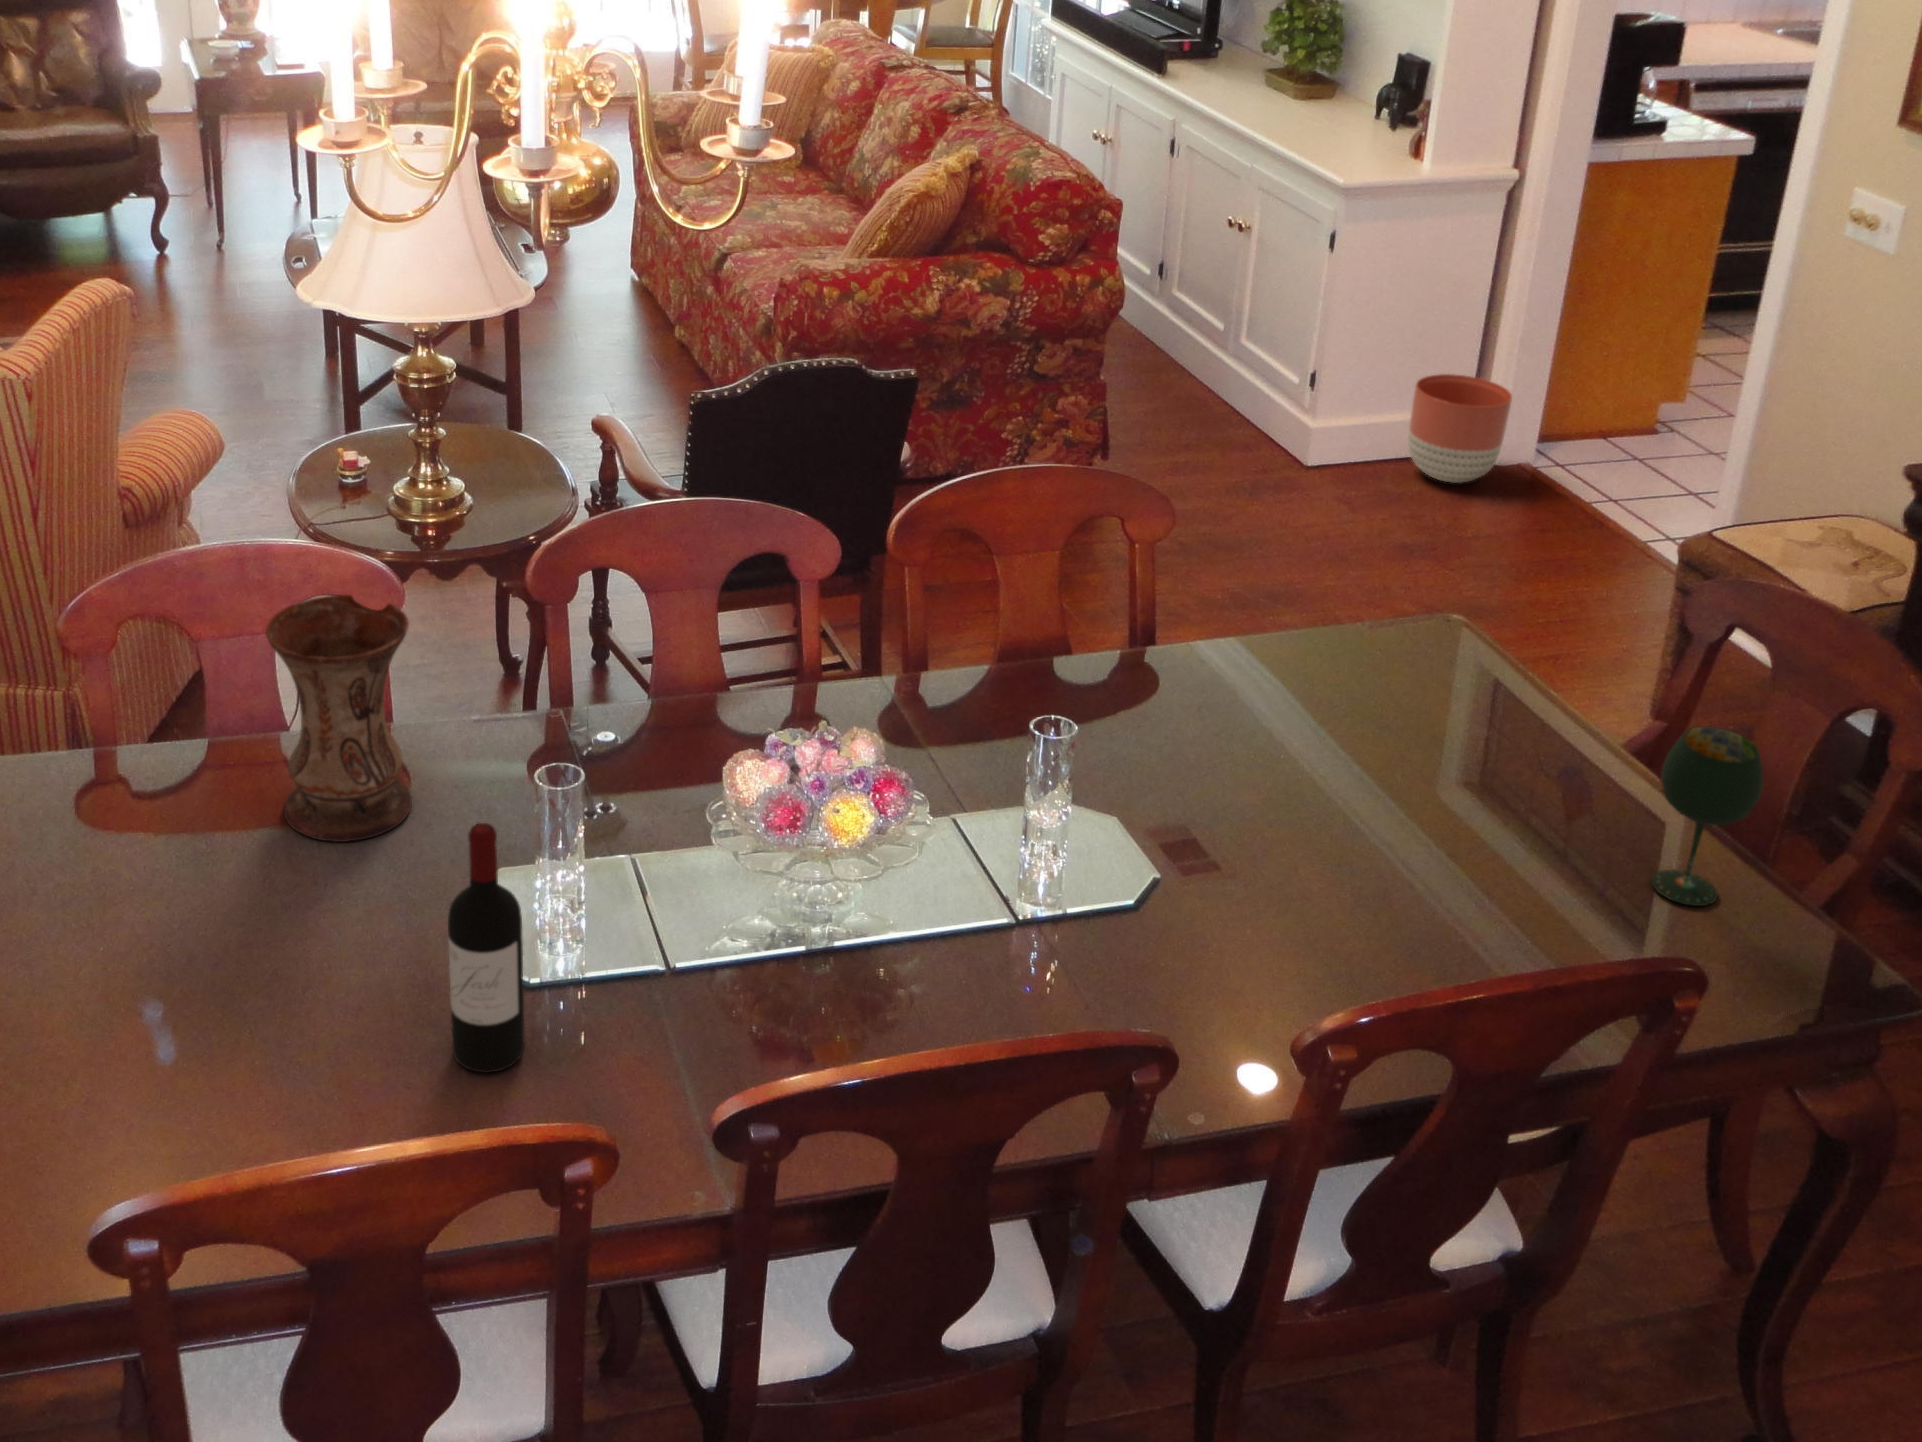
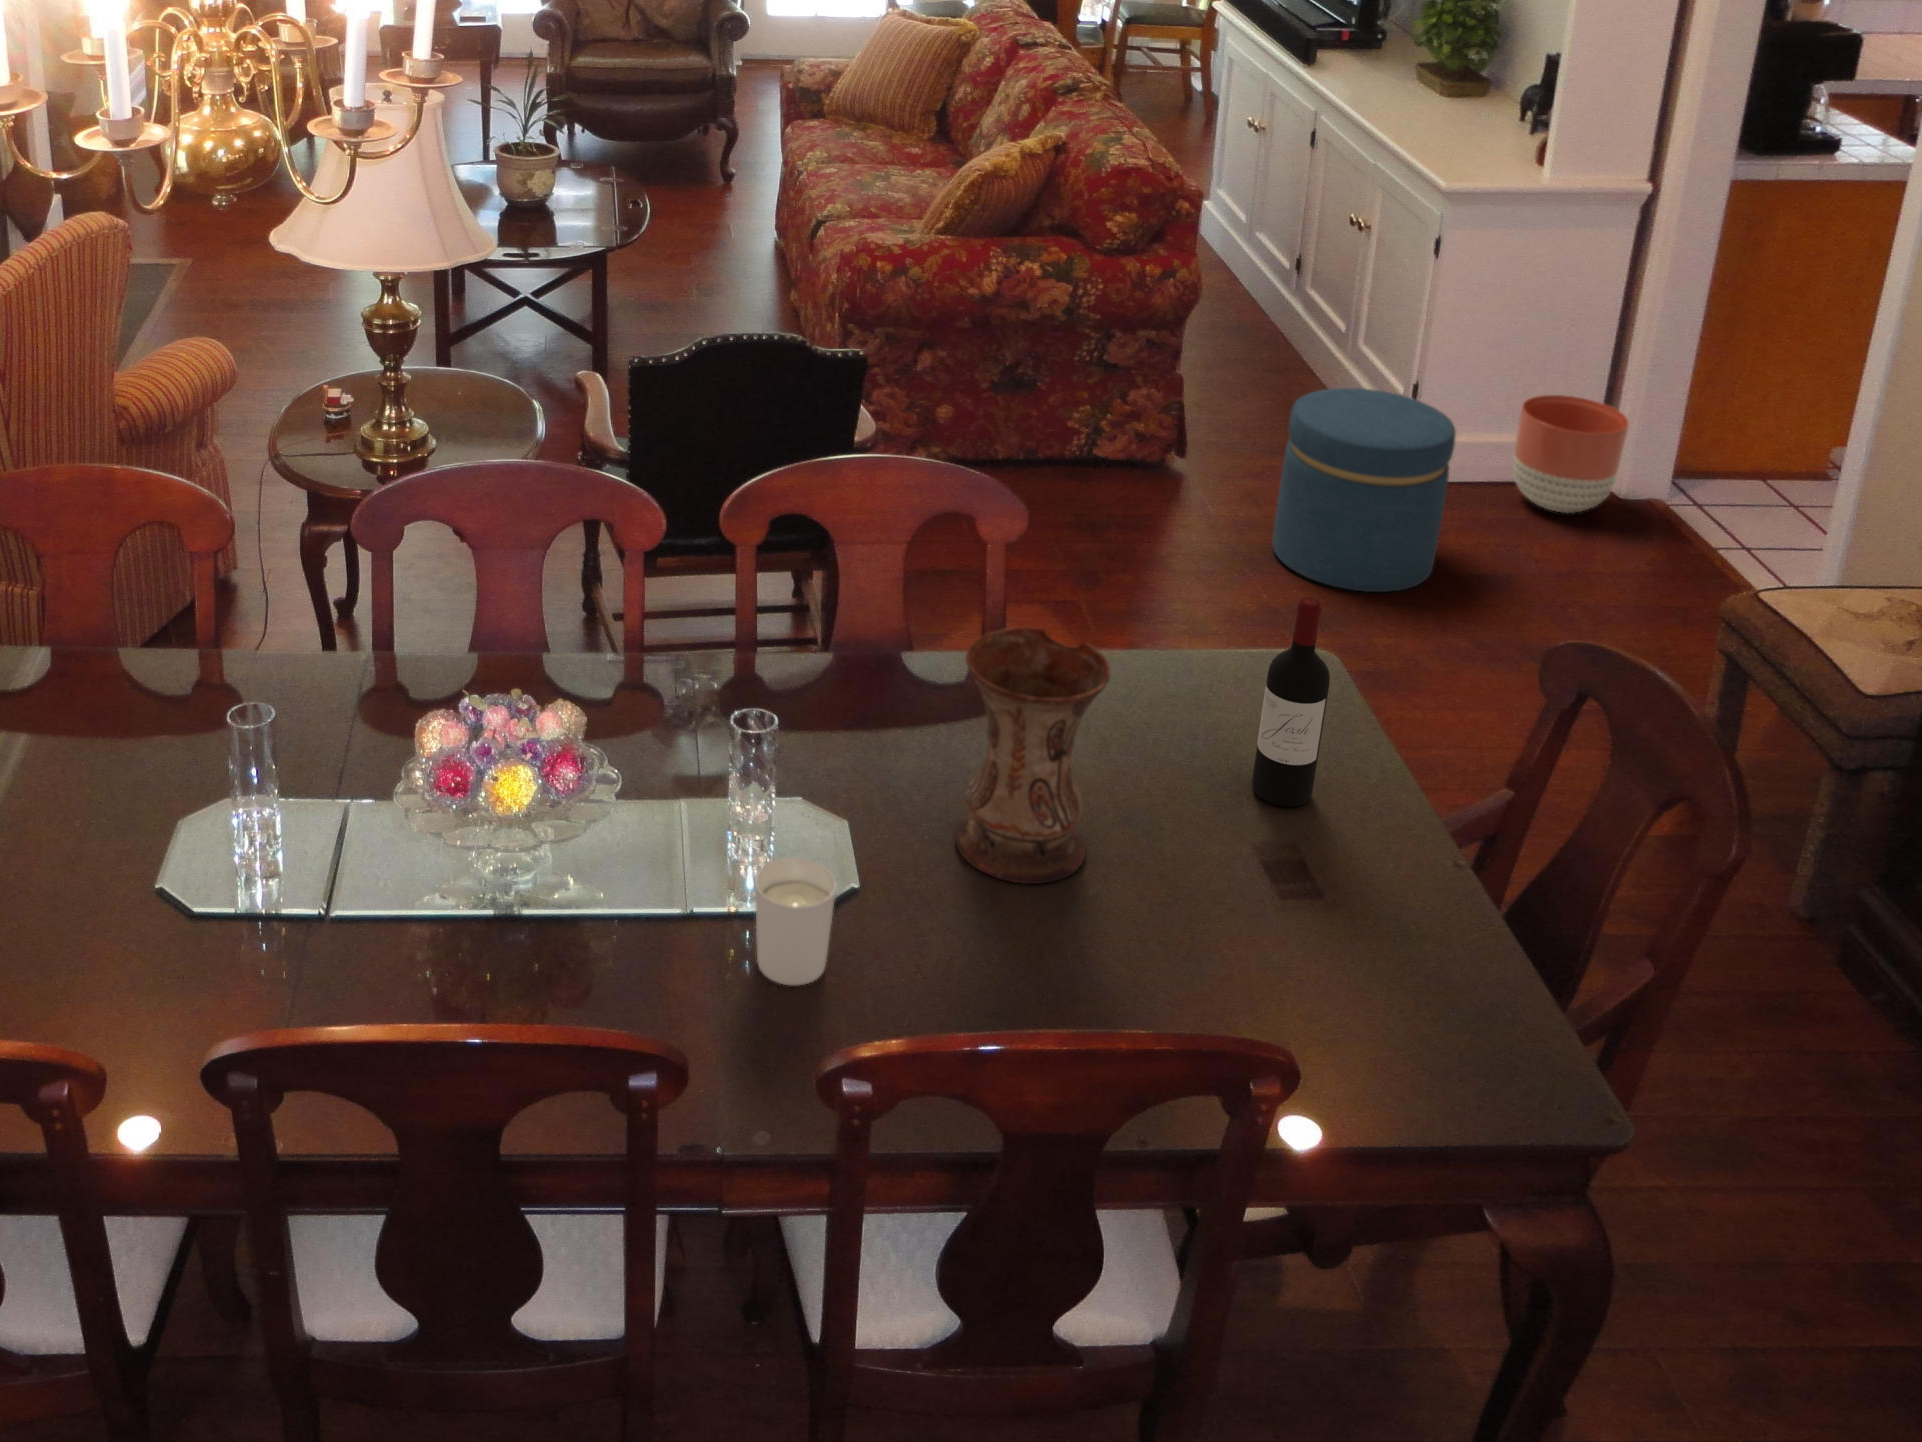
ottoman: none [1217,380,1386,570] -> present [1272,388,1456,592]
vase: present [266,595,412,842] -> present [955,627,1111,884]
wine glass: present [1651,727,1763,906] -> none [1366,801,1477,997]
wine bottle: present [448,823,525,1073] -> present [1252,598,1330,807]
candle holder: none [1124,849,1208,972] -> present [755,858,837,986]

